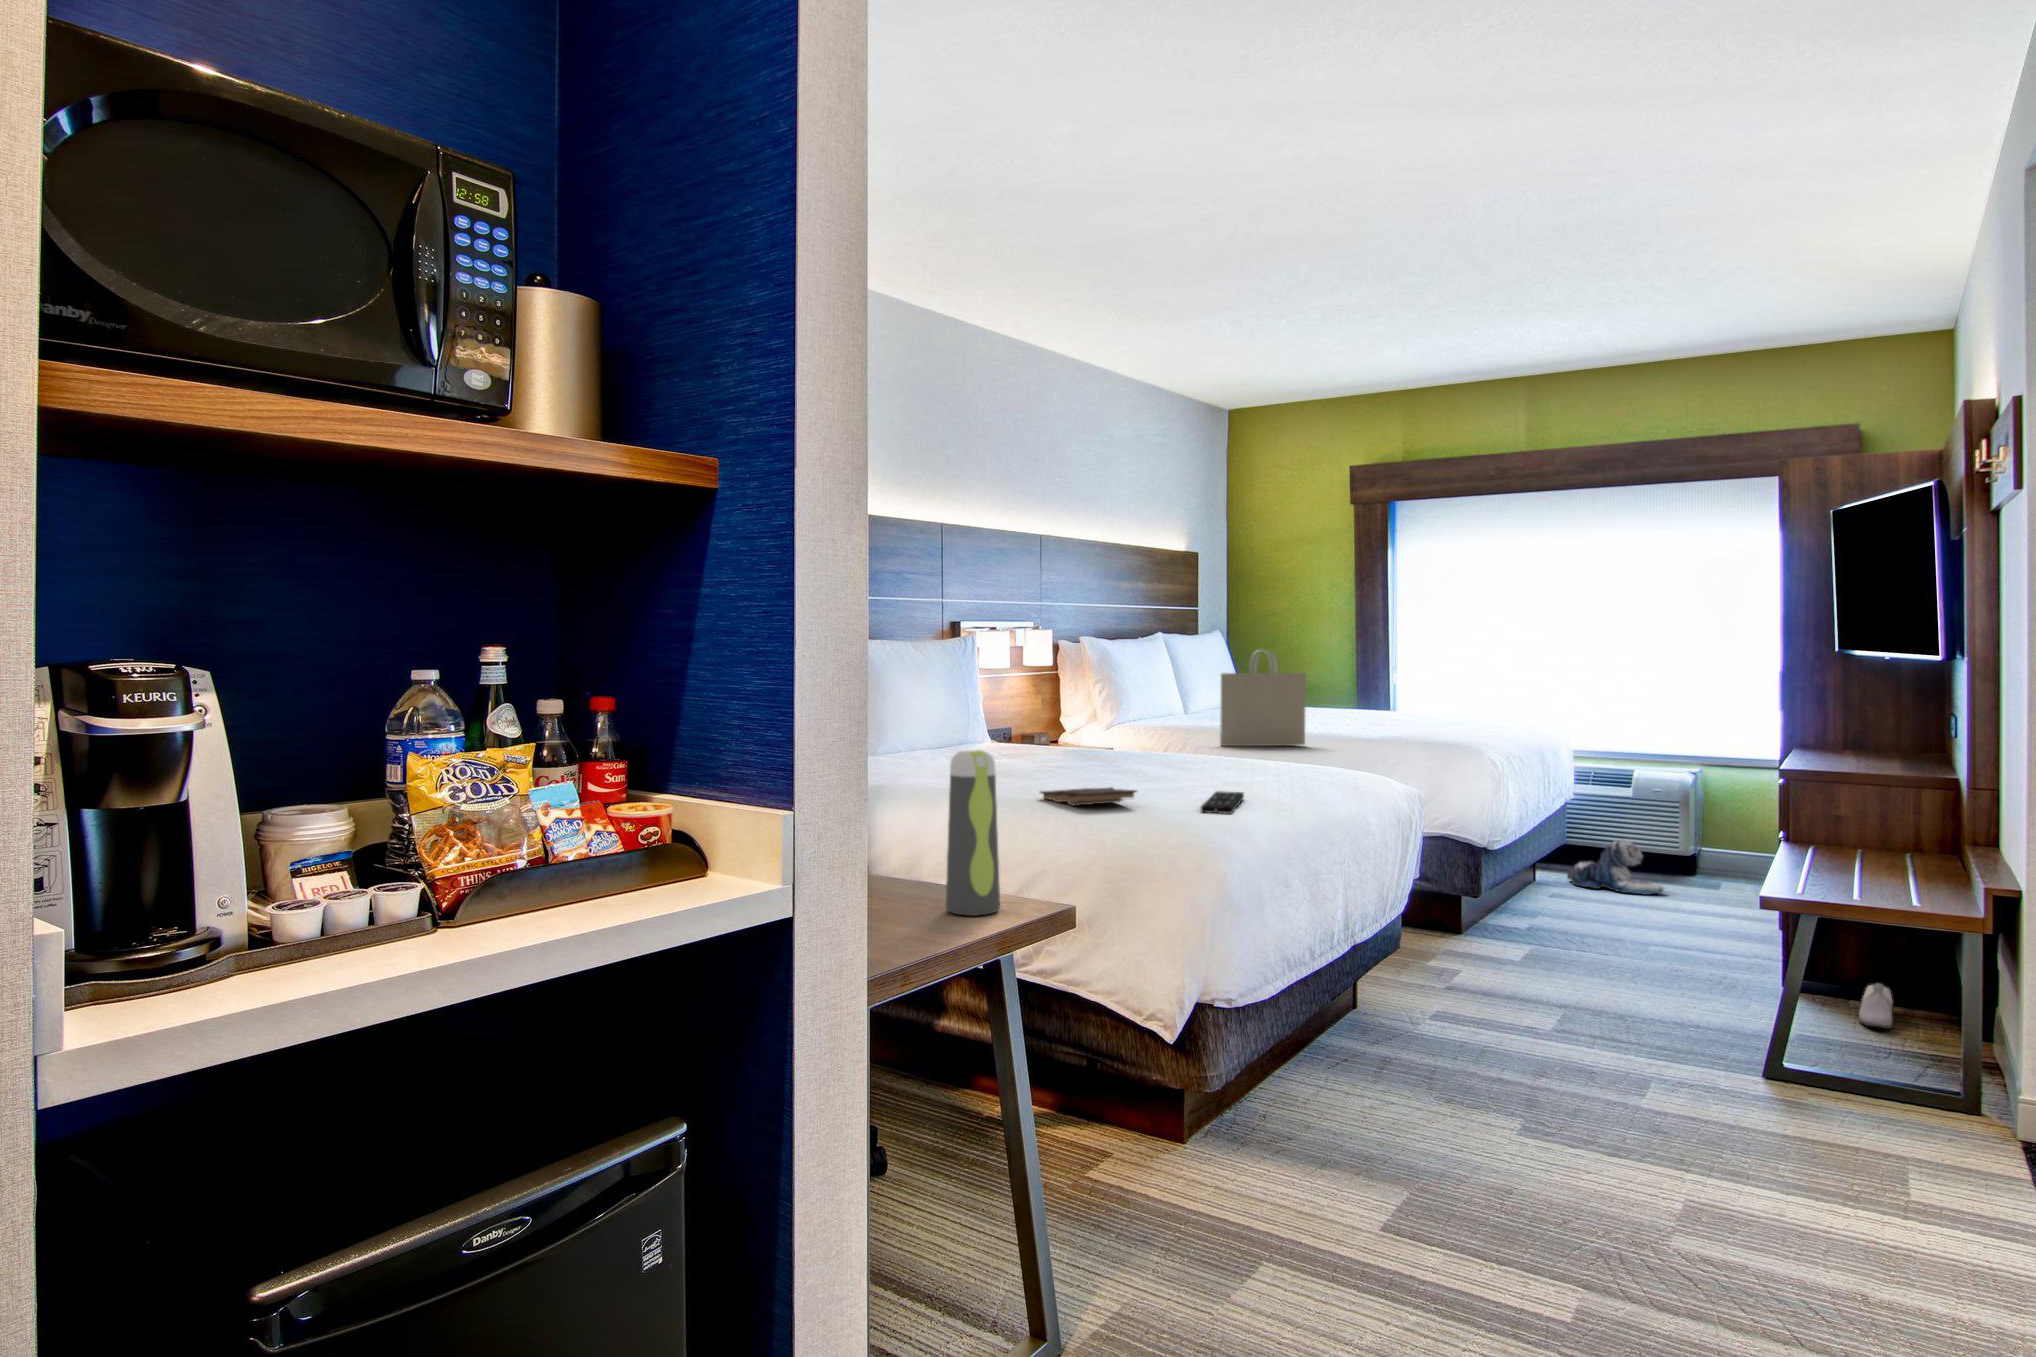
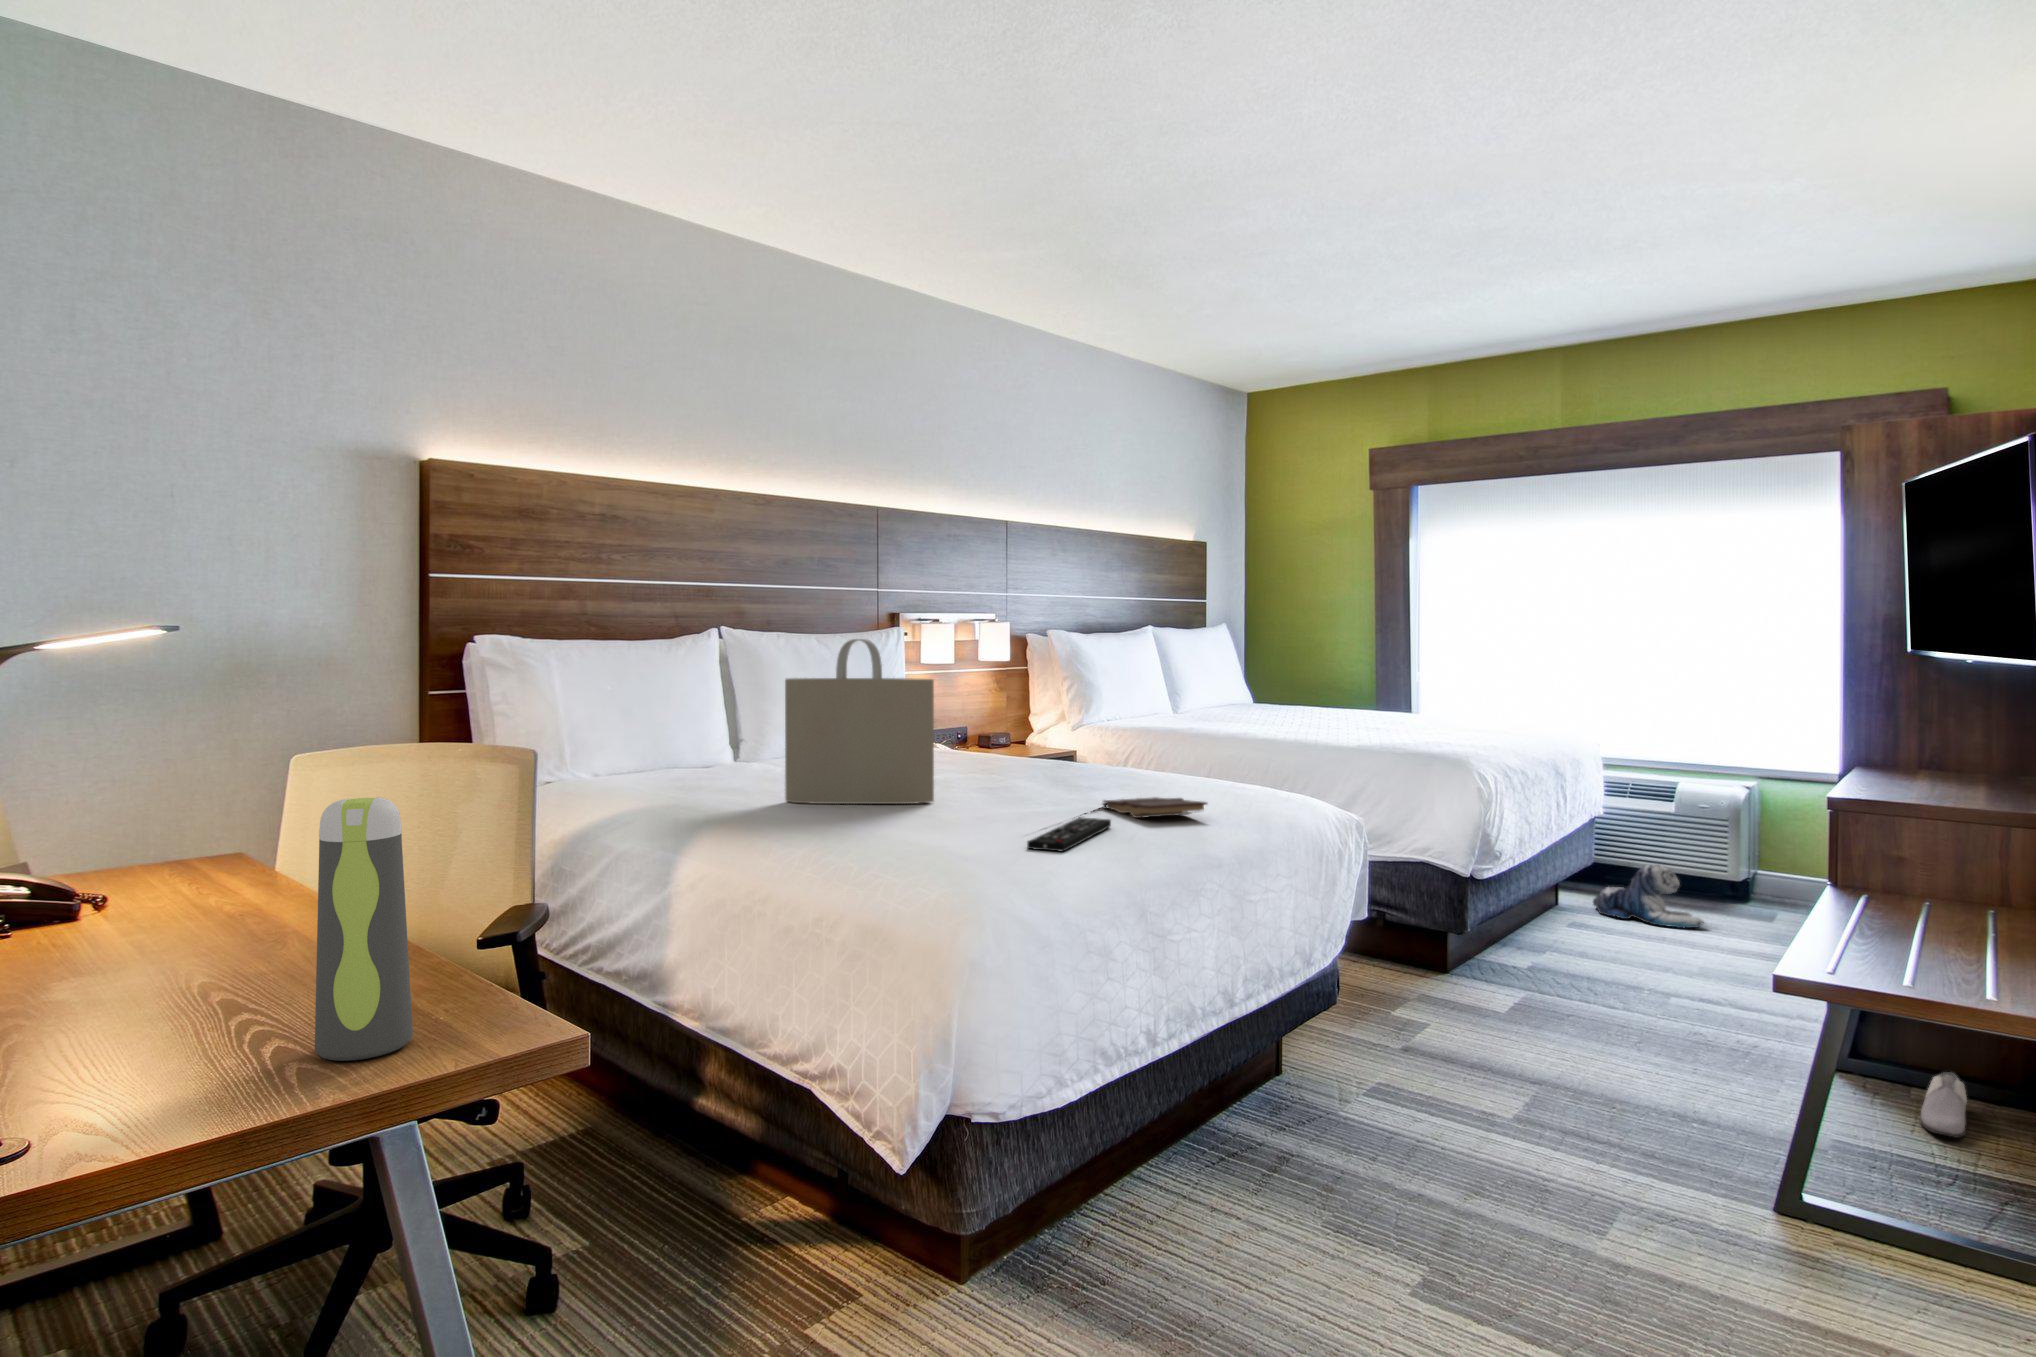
tote bag: present [1220,651,1306,746] -> present [785,639,934,804]
book: present [1040,787,1136,806] -> present [1103,797,1207,818]

